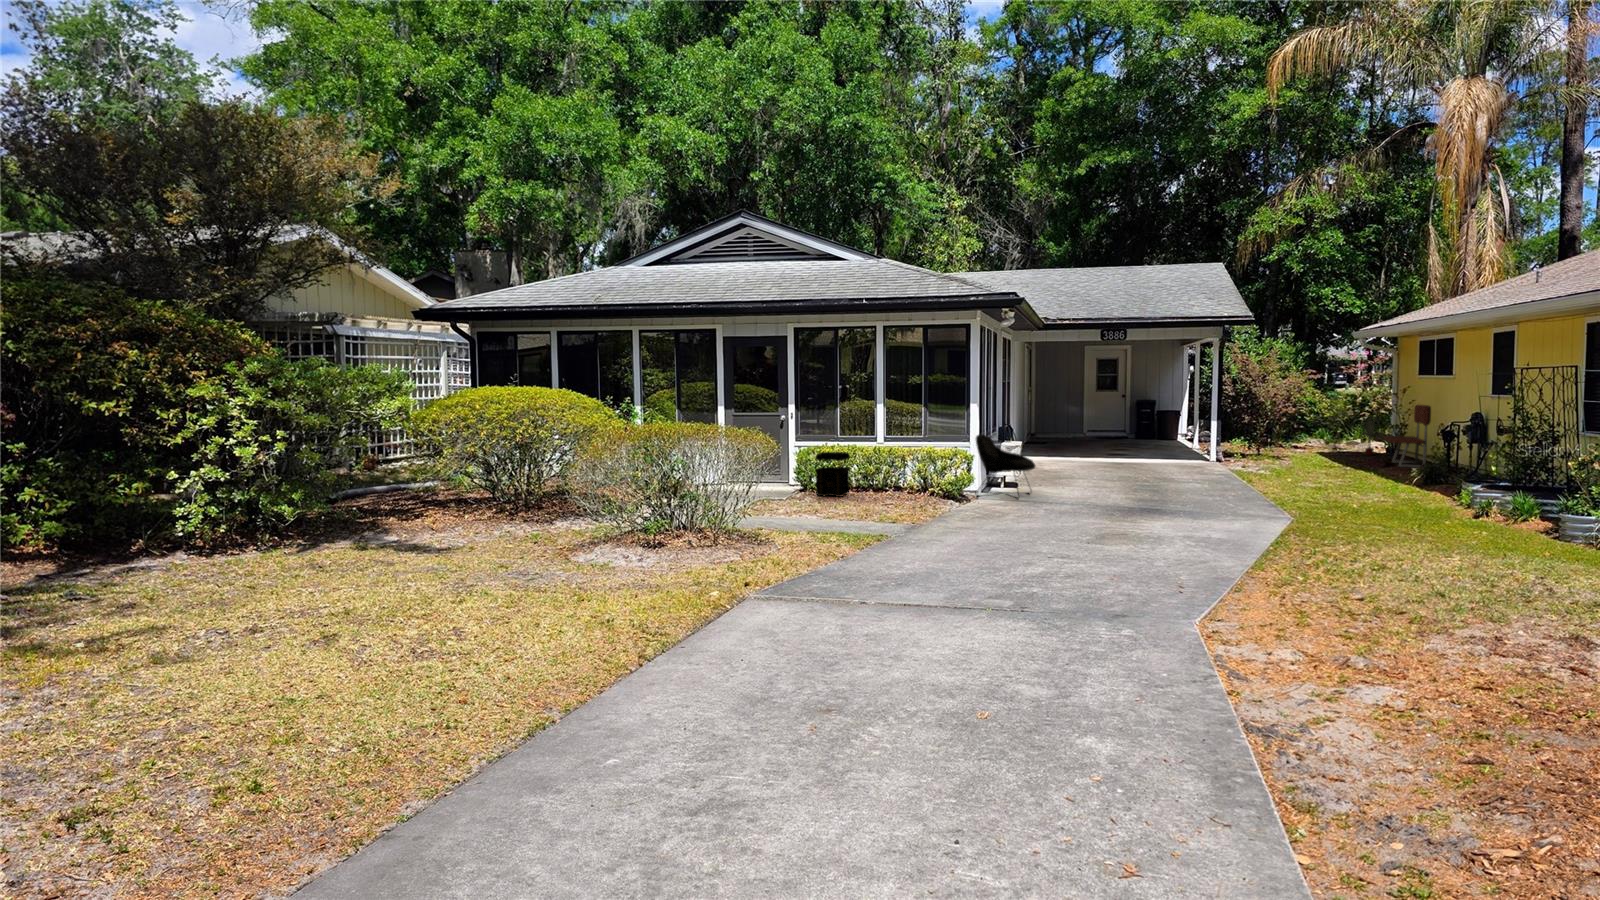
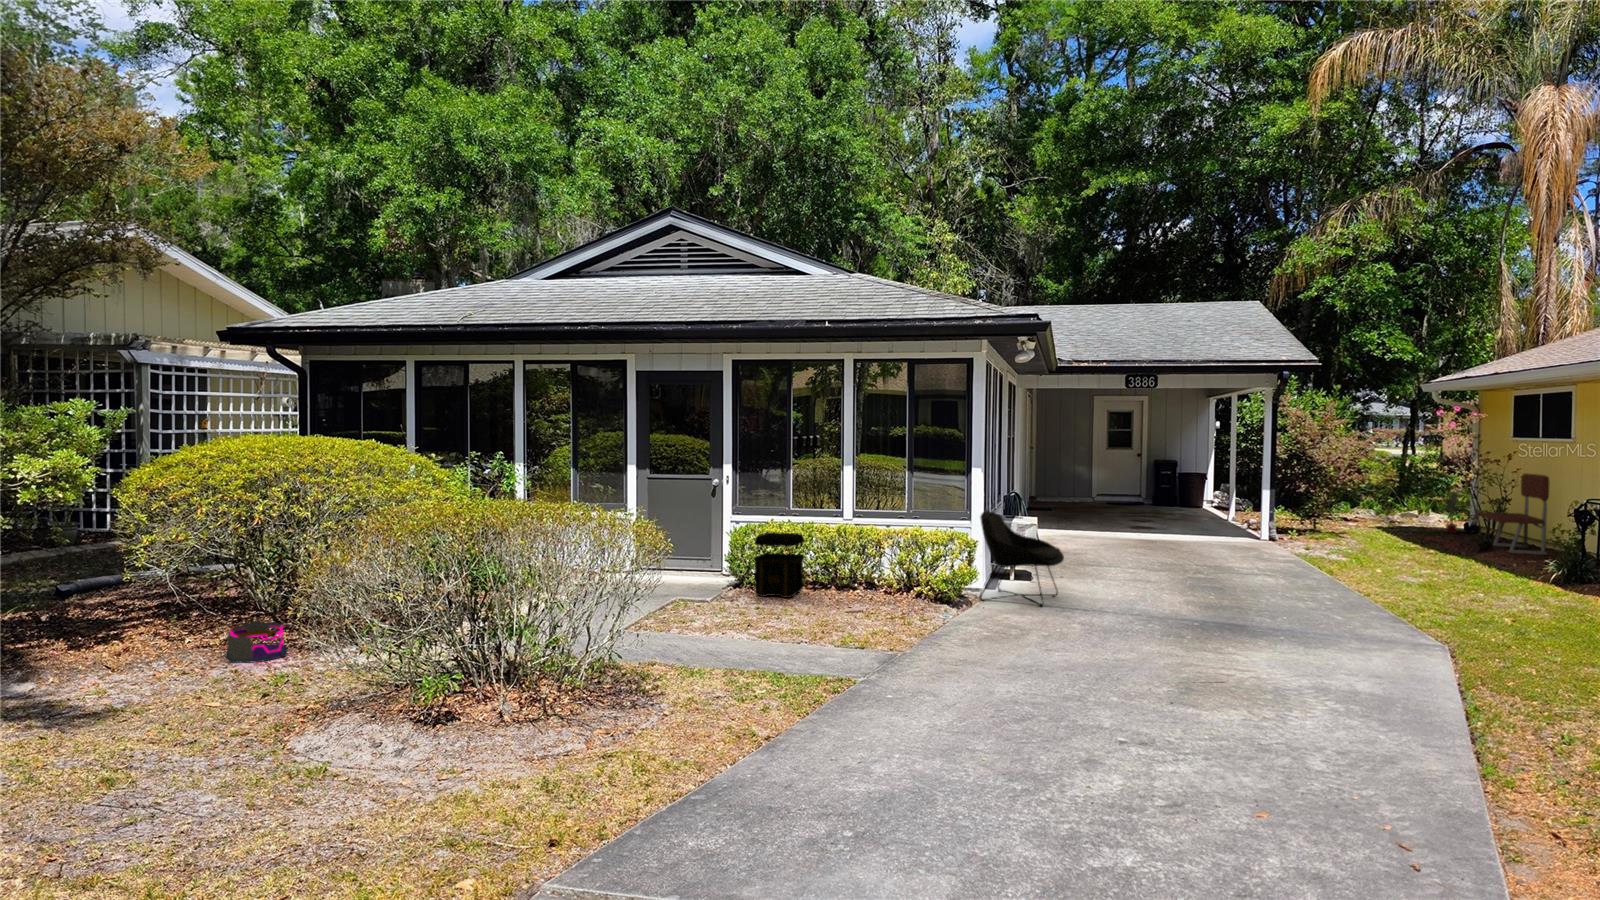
storage bin: none [491,505,531,528] -> present [225,621,287,663]

